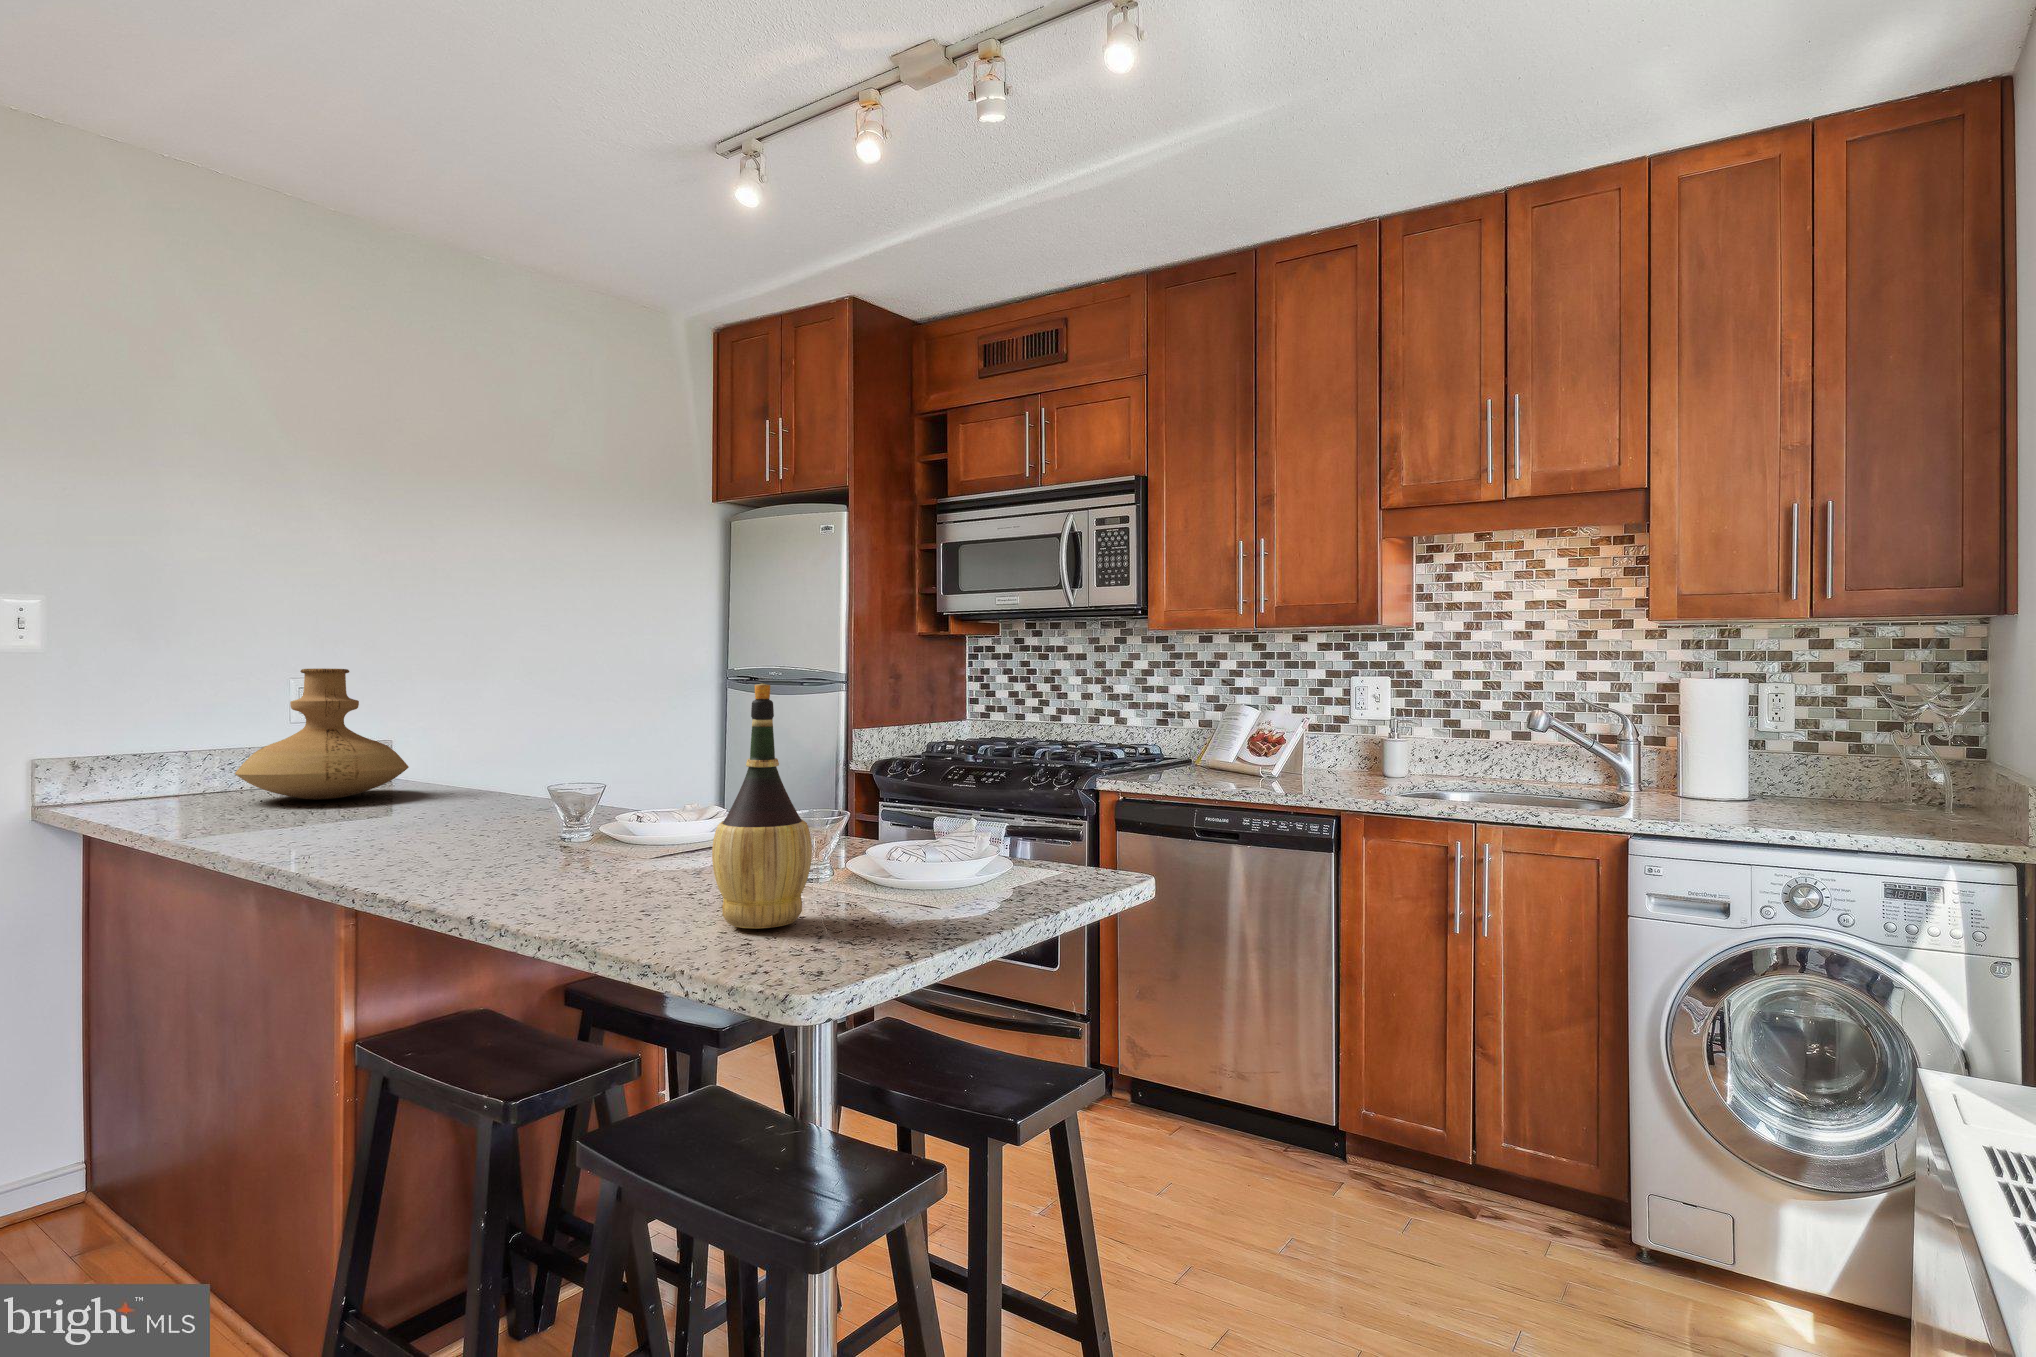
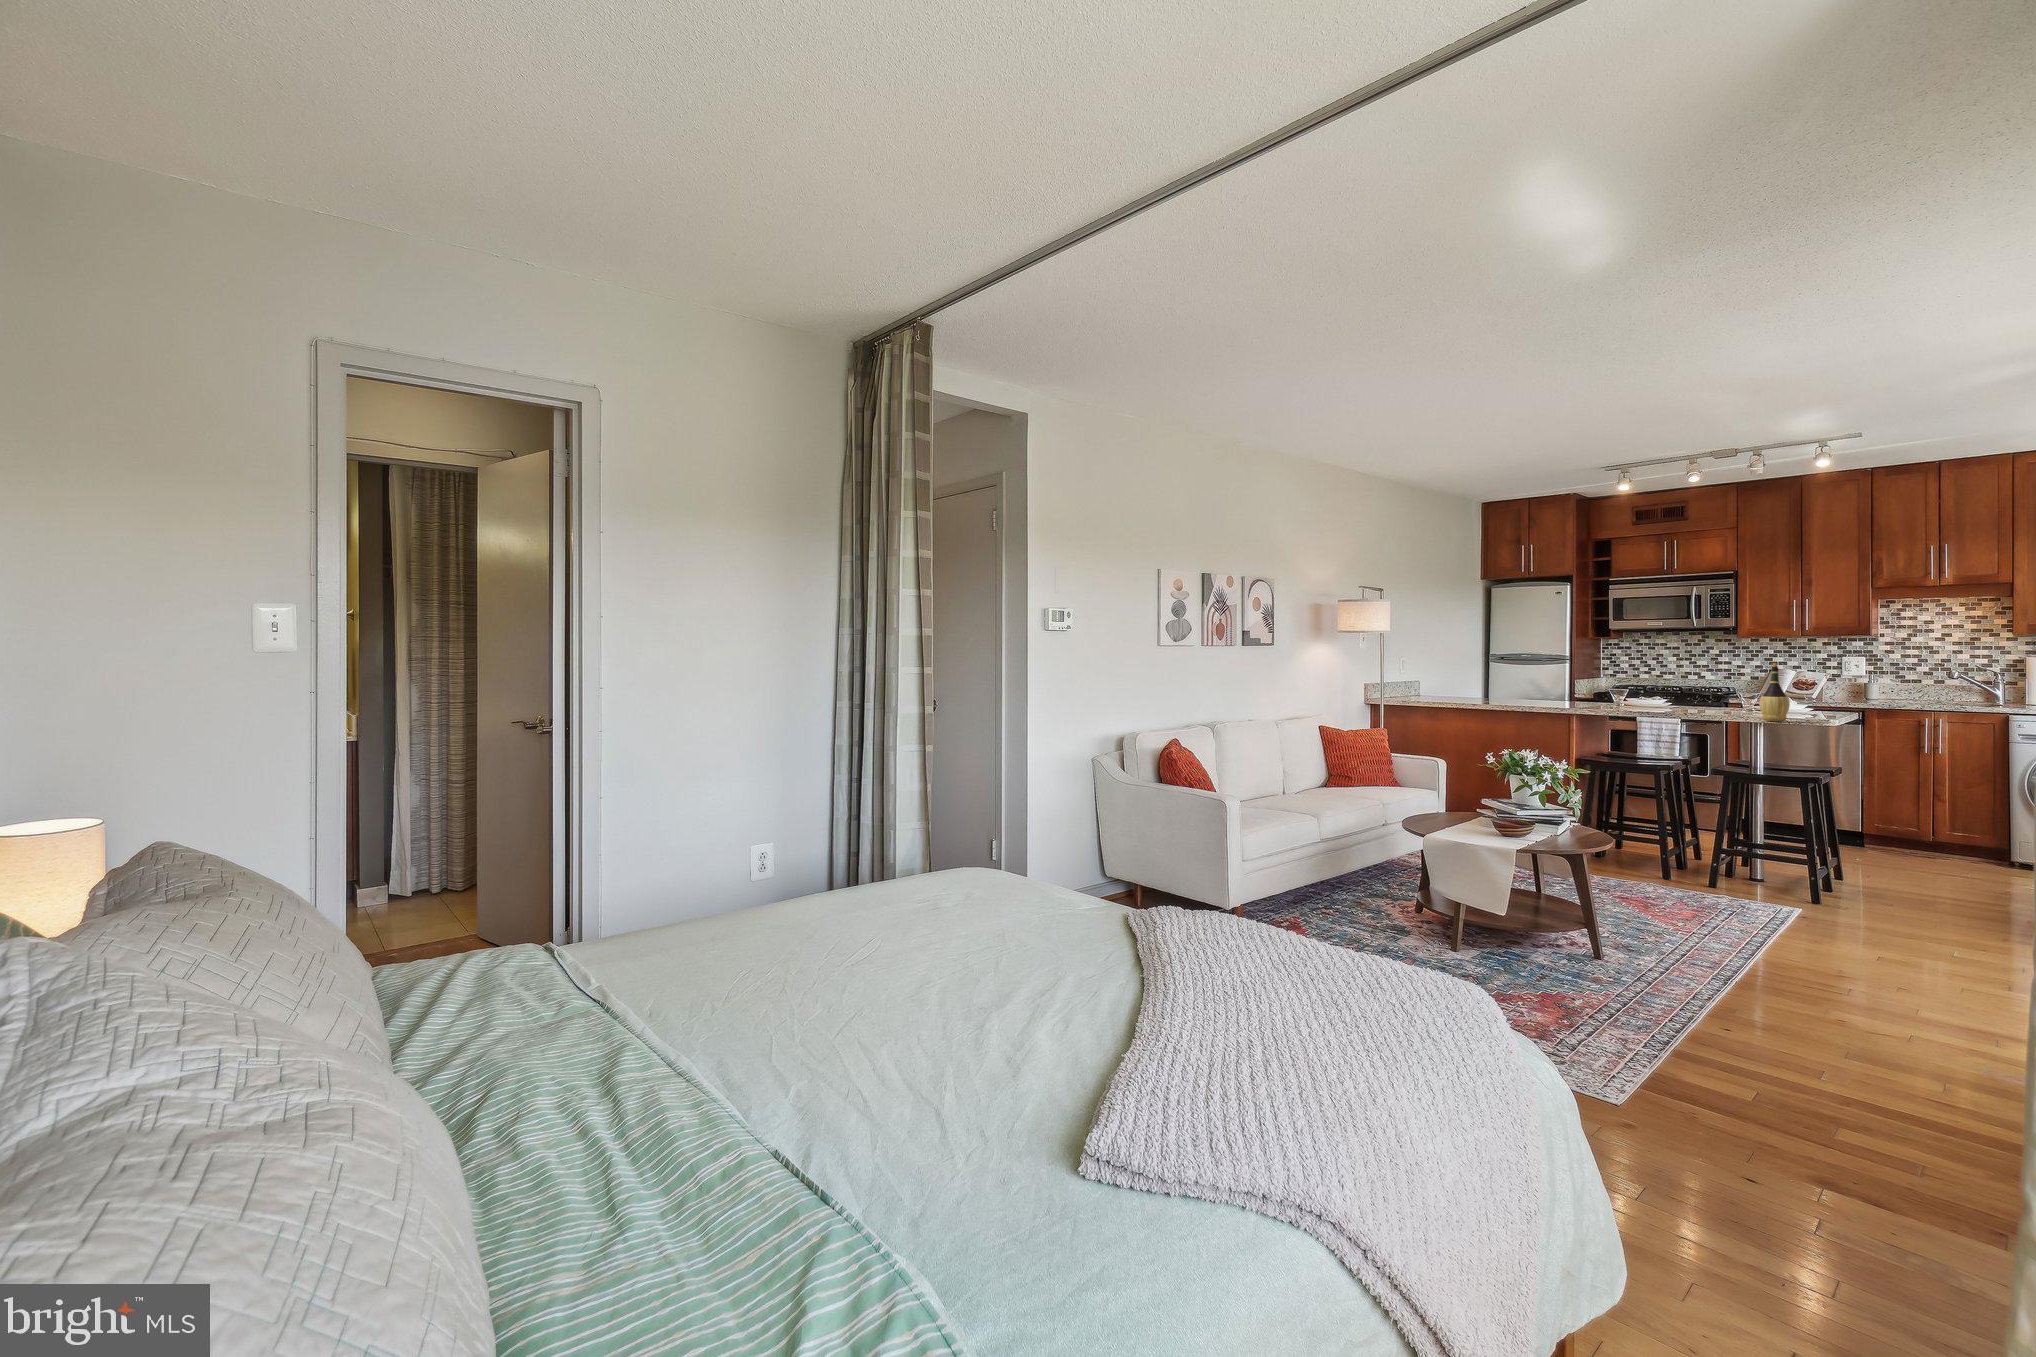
vase: present [235,668,409,799] -> none [1426,658,1482,703]

